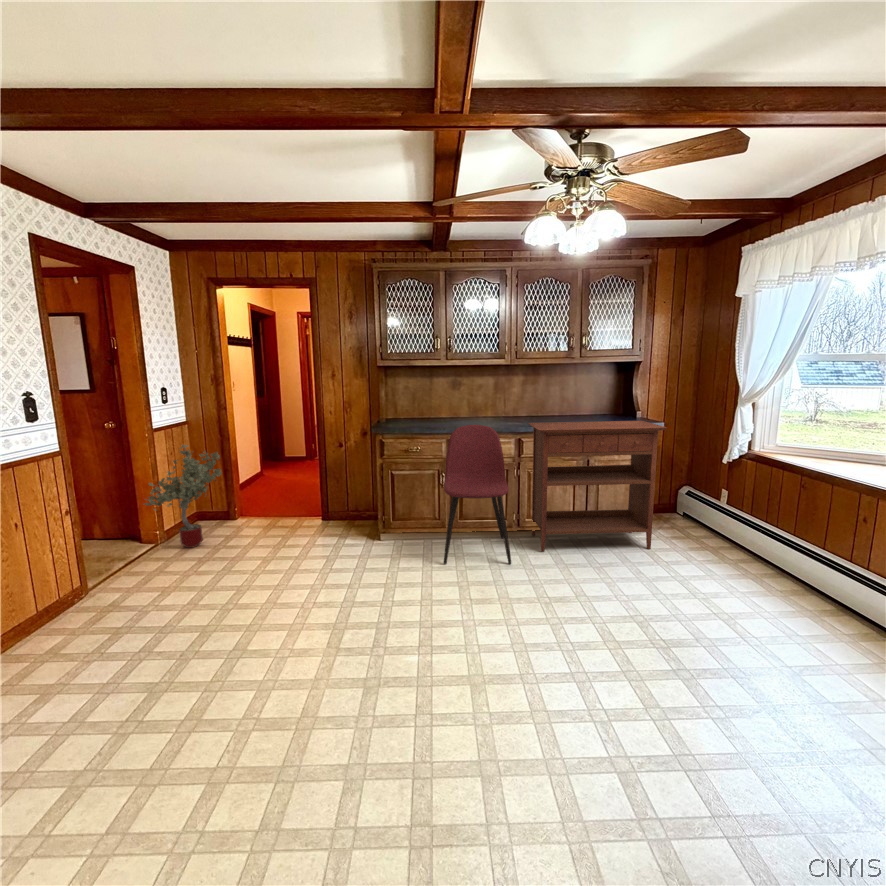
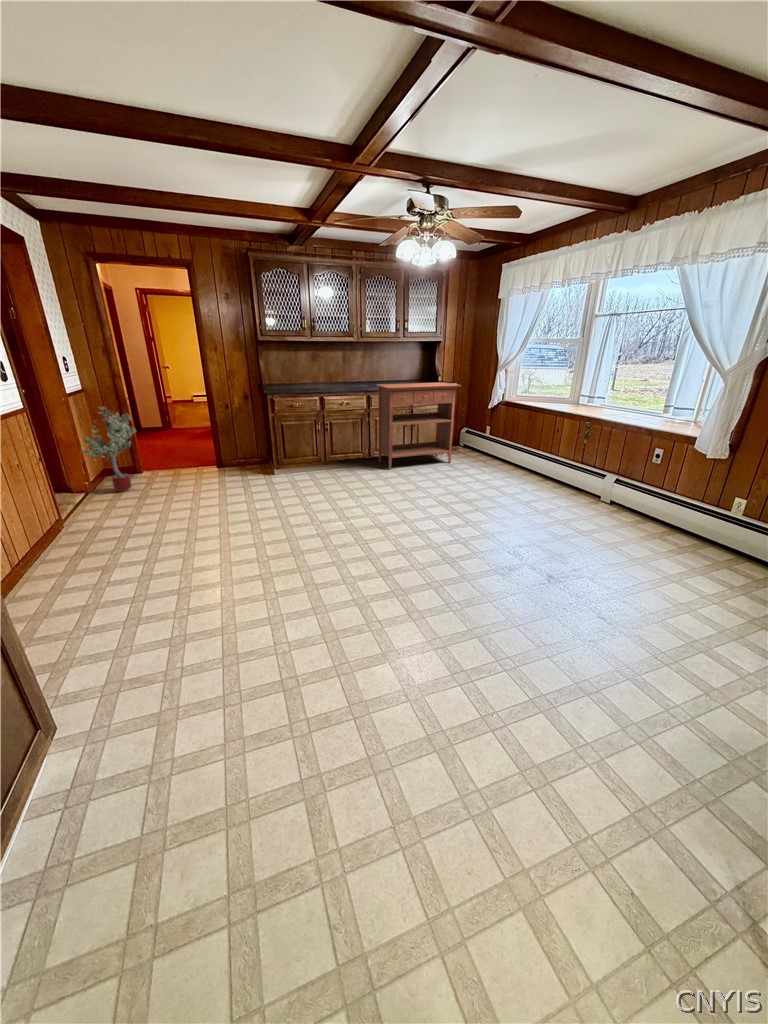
dining chair: present [444,425,511,564] -> none [323,386,374,481]

